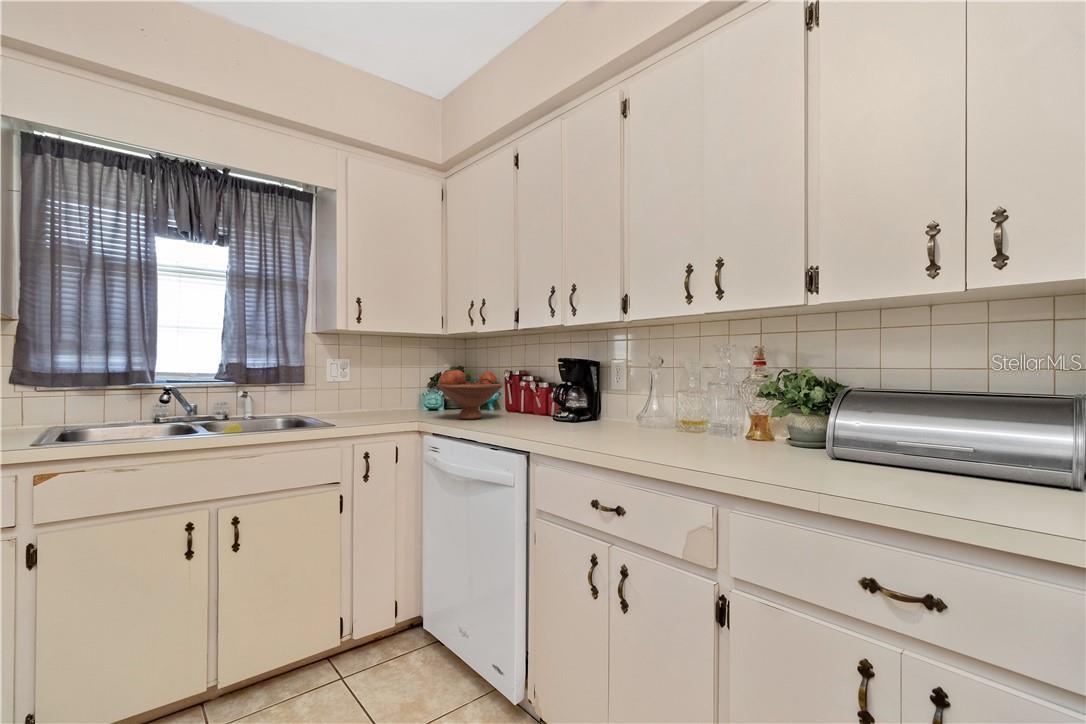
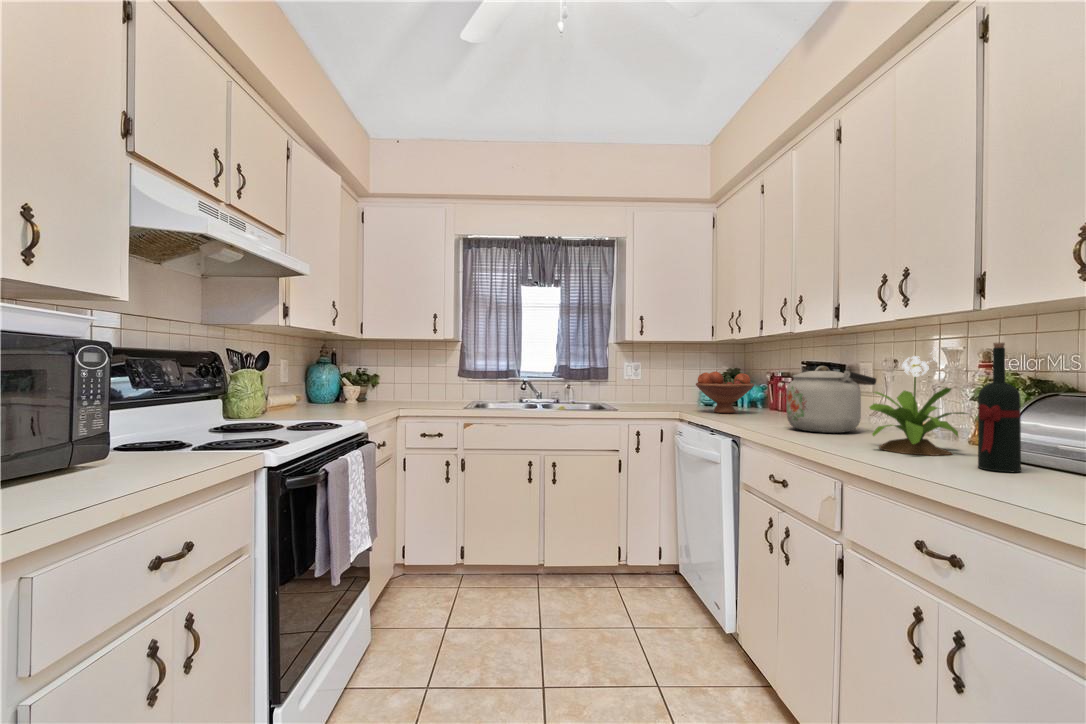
wine bottle: none [879,336,925,484] -> present [978,343,1021,472]
potted flower: none [713,342,824,466] -> present [869,348,968,456]
kettle: none [574,363,669,440] -> present [787,366,876,433]

